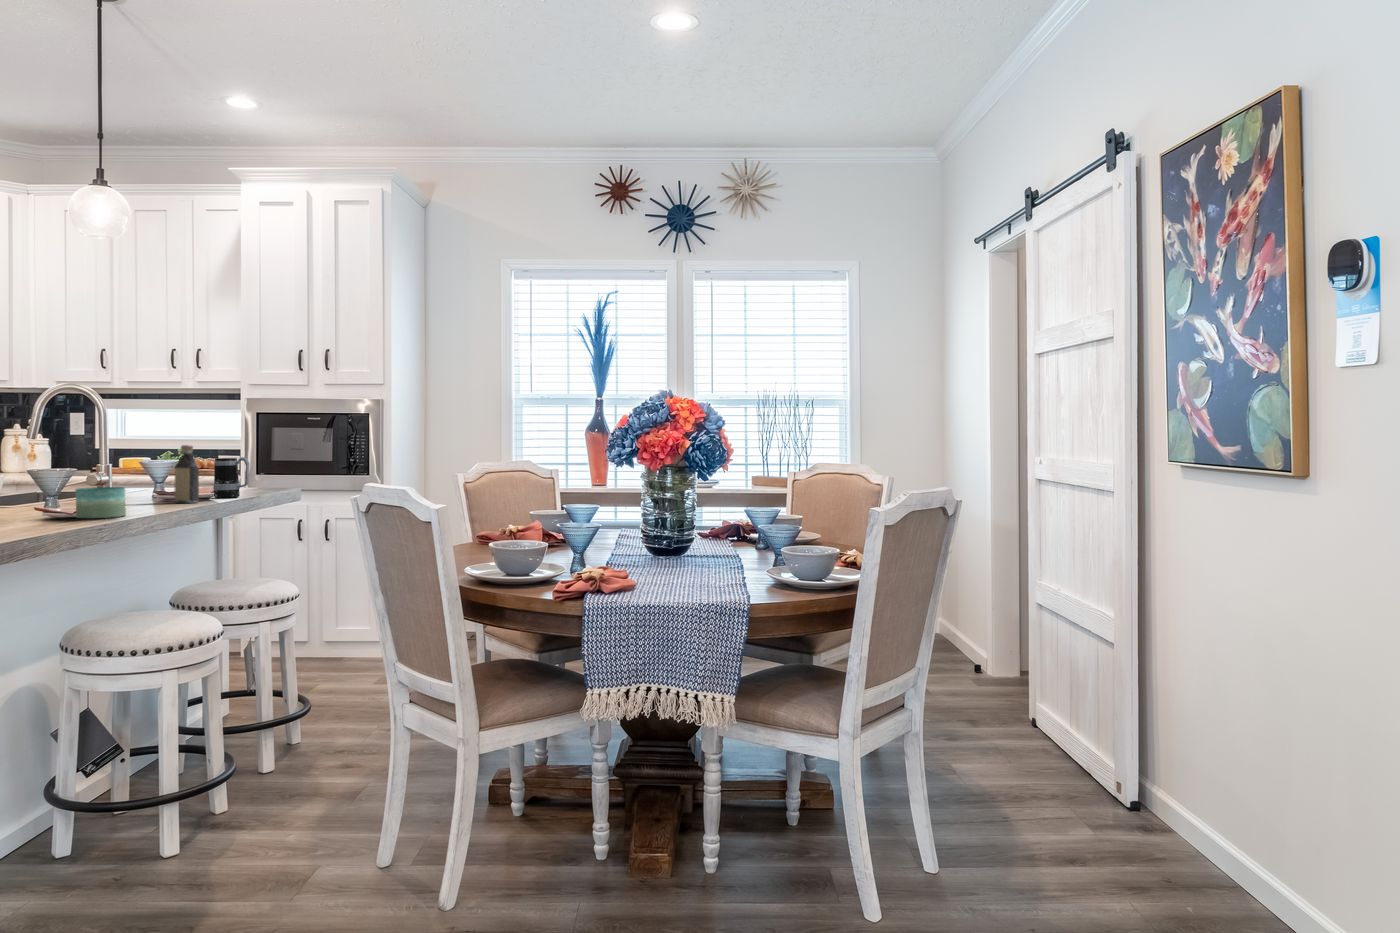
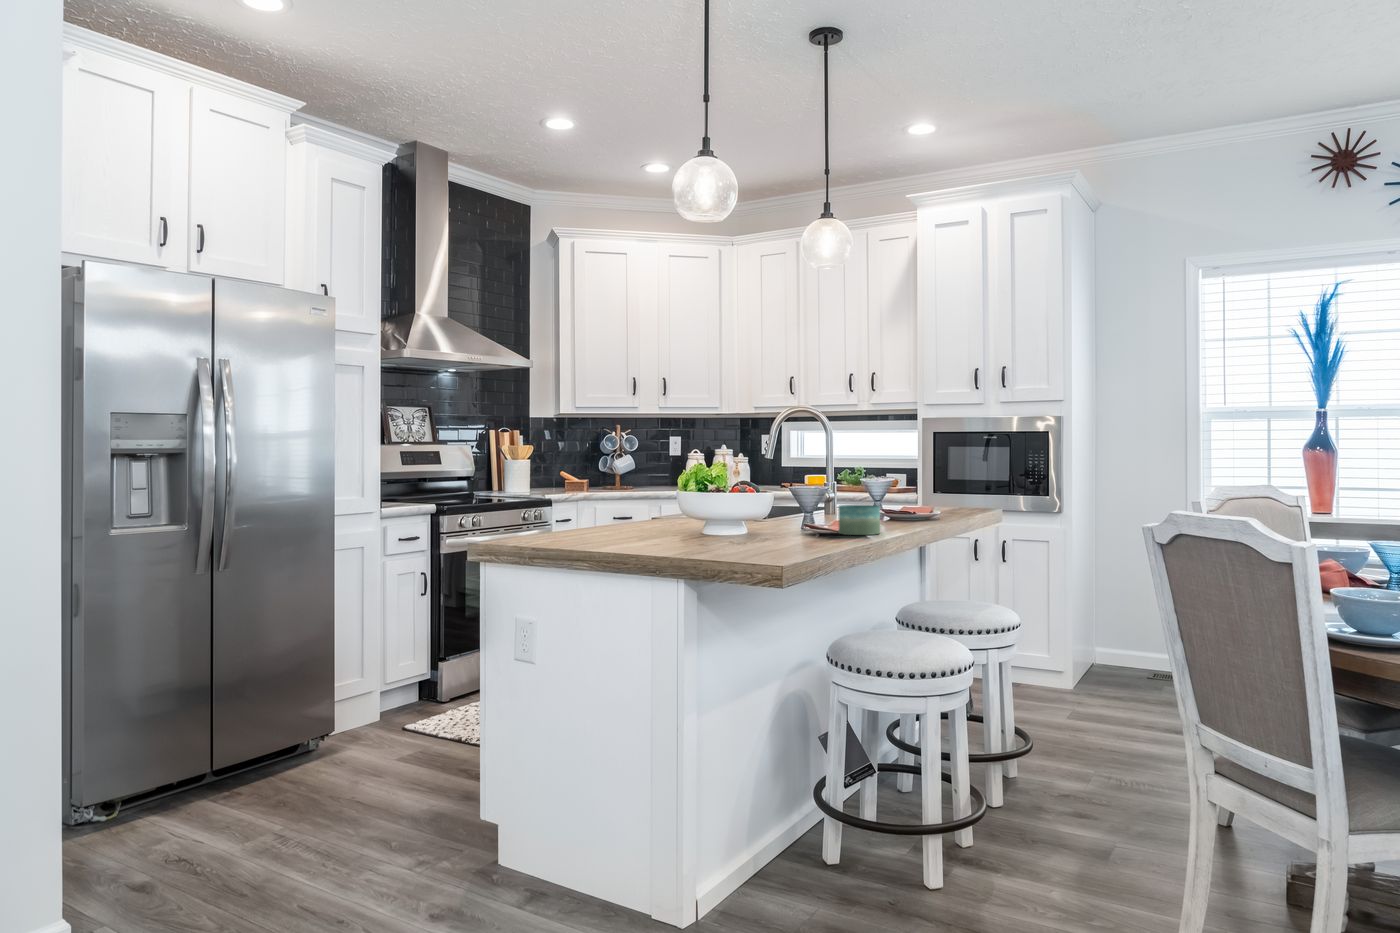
bottle: present [174,445,199,503] -> none [900,465,923,522]
mug: present [213,457,249,498] -> none [927,477,961,517]

